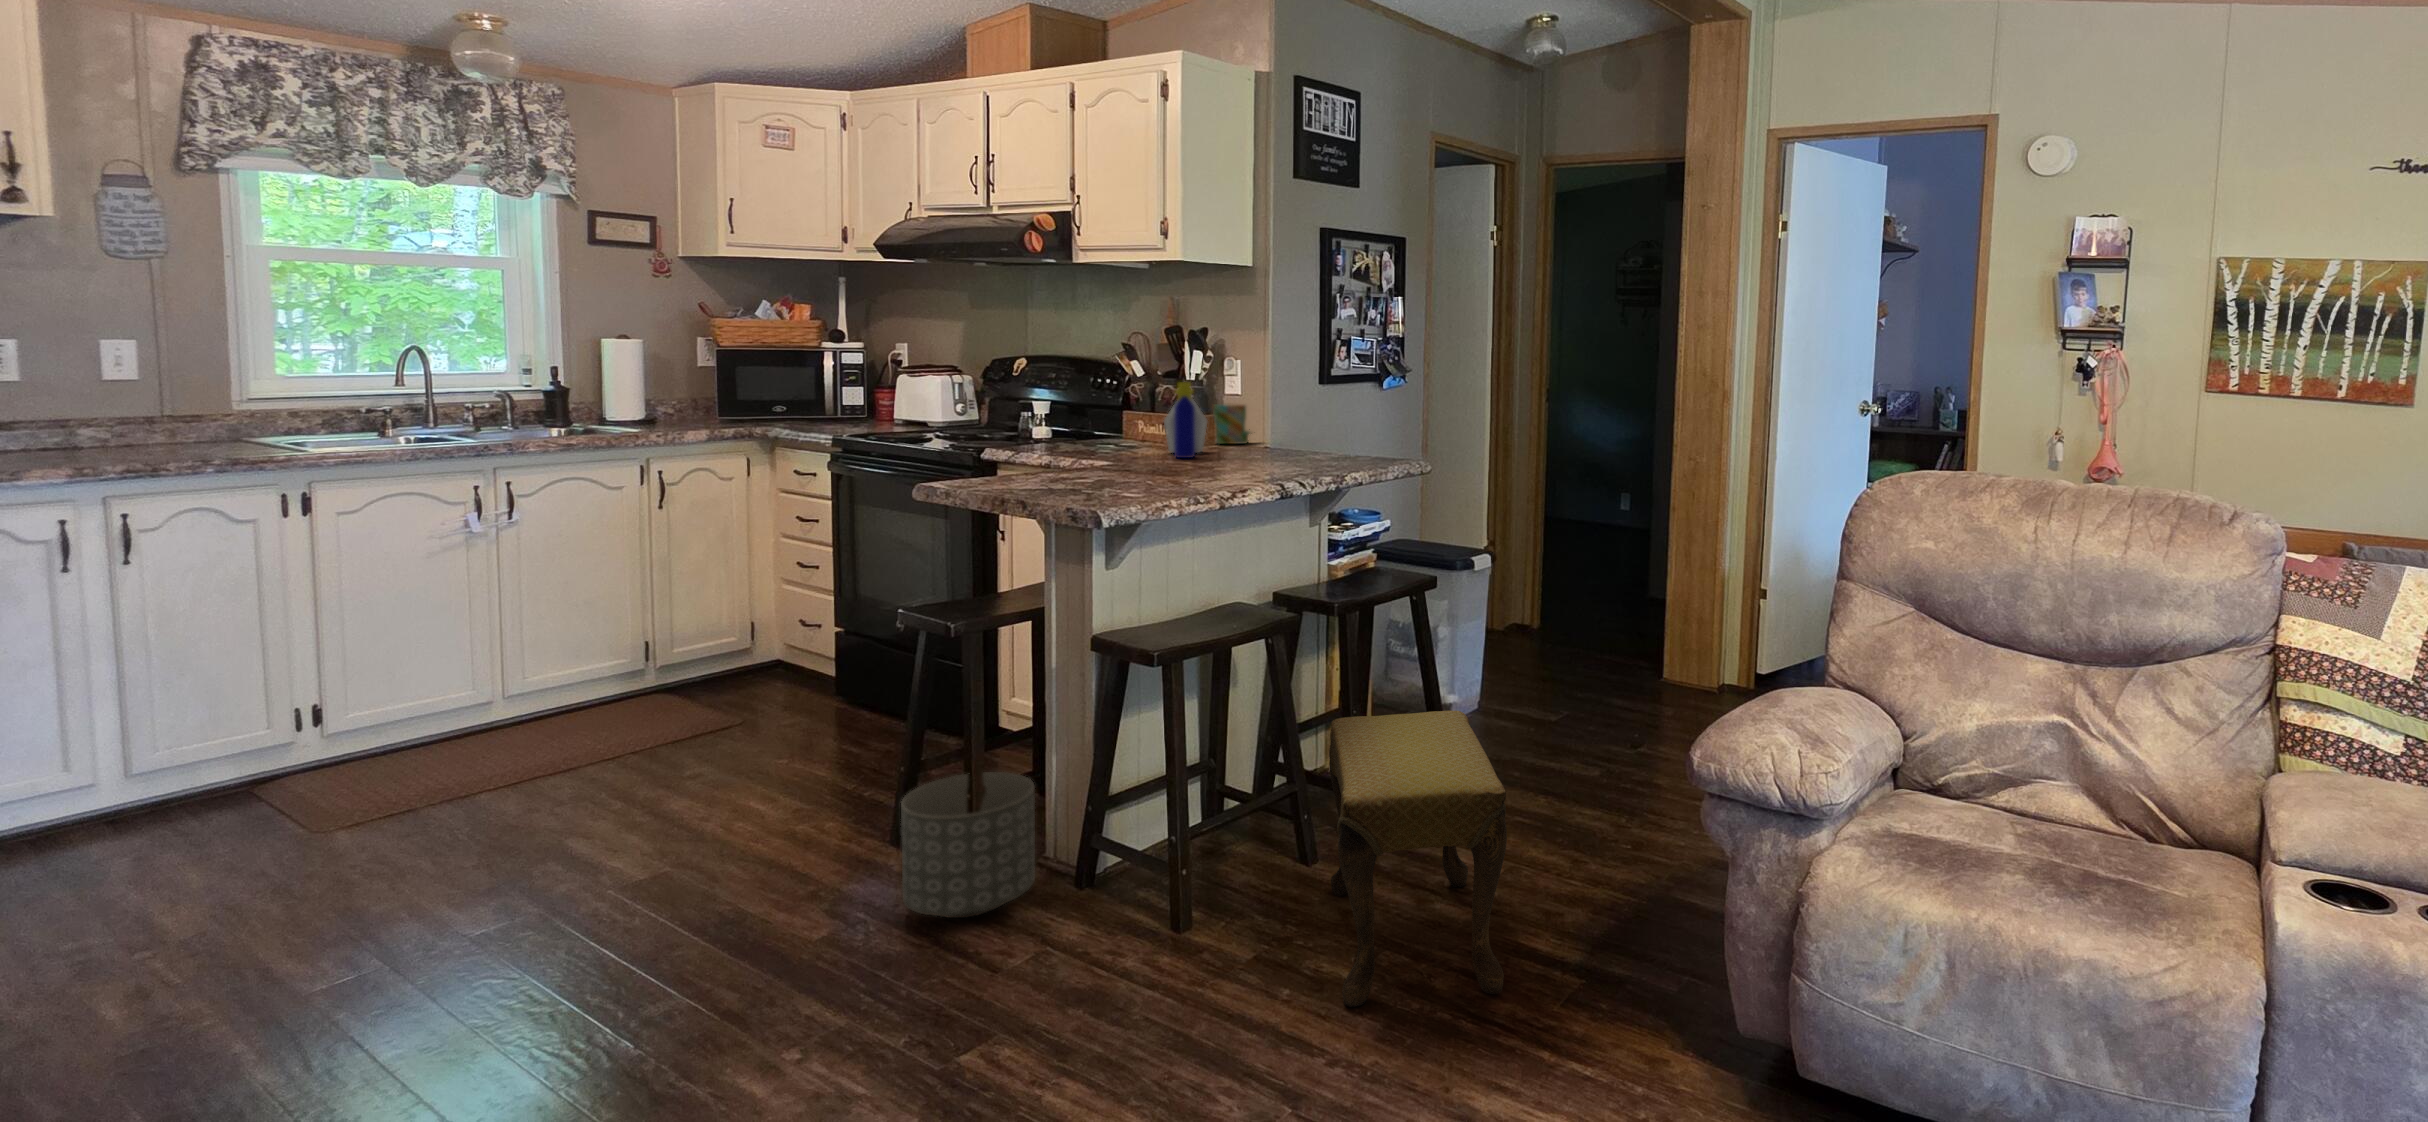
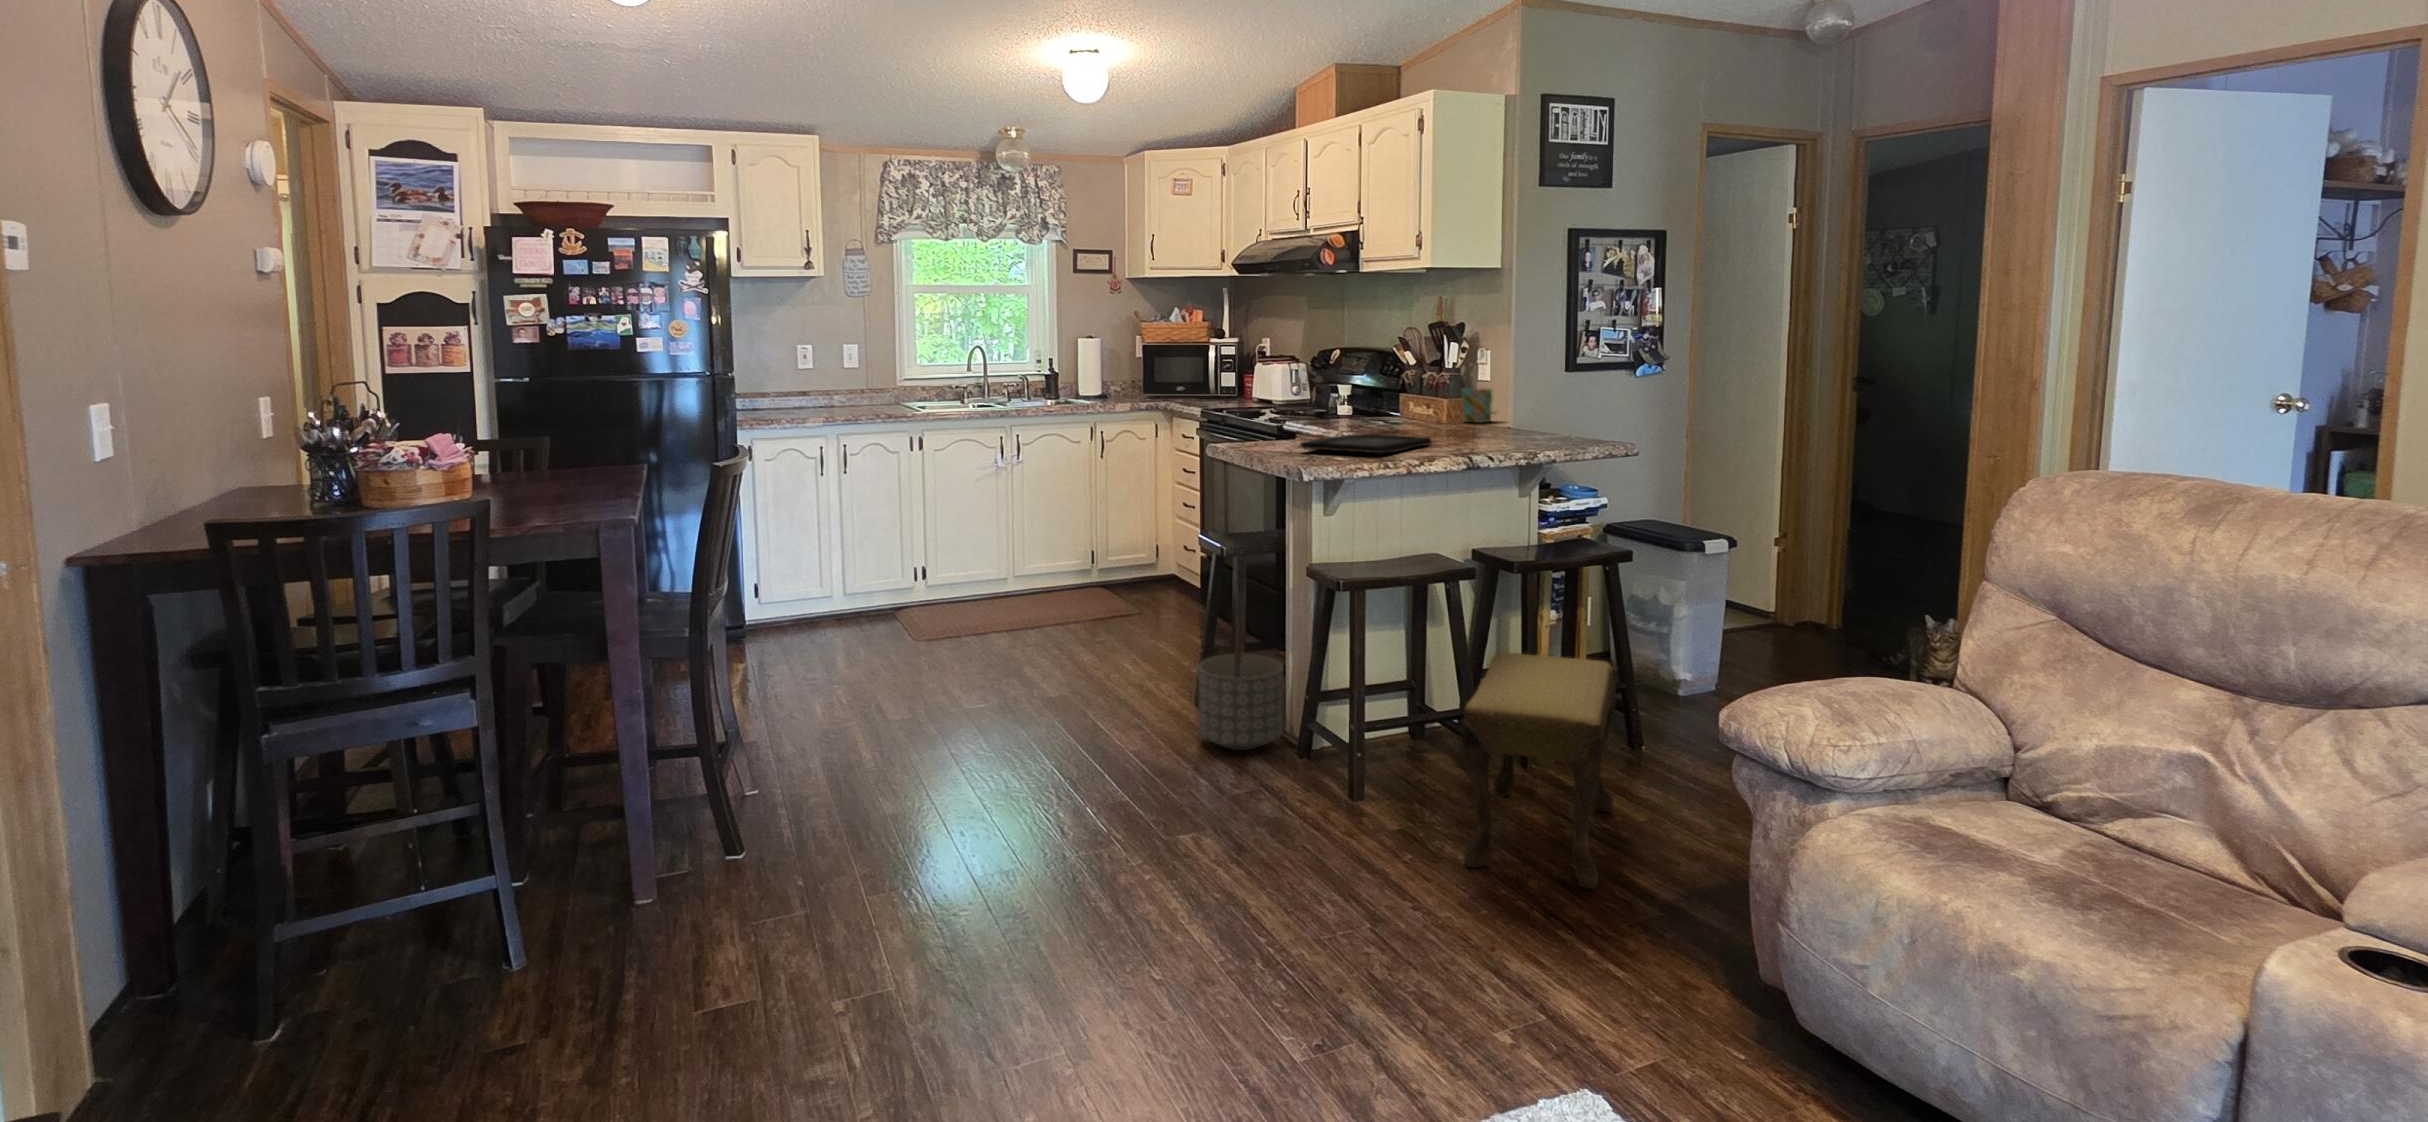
bottle: present [1164,382,1208,458] -> none [1411,372,1447,434]
tray: none [1054,459,1219,481] -> present [1300,433,1431,453]

